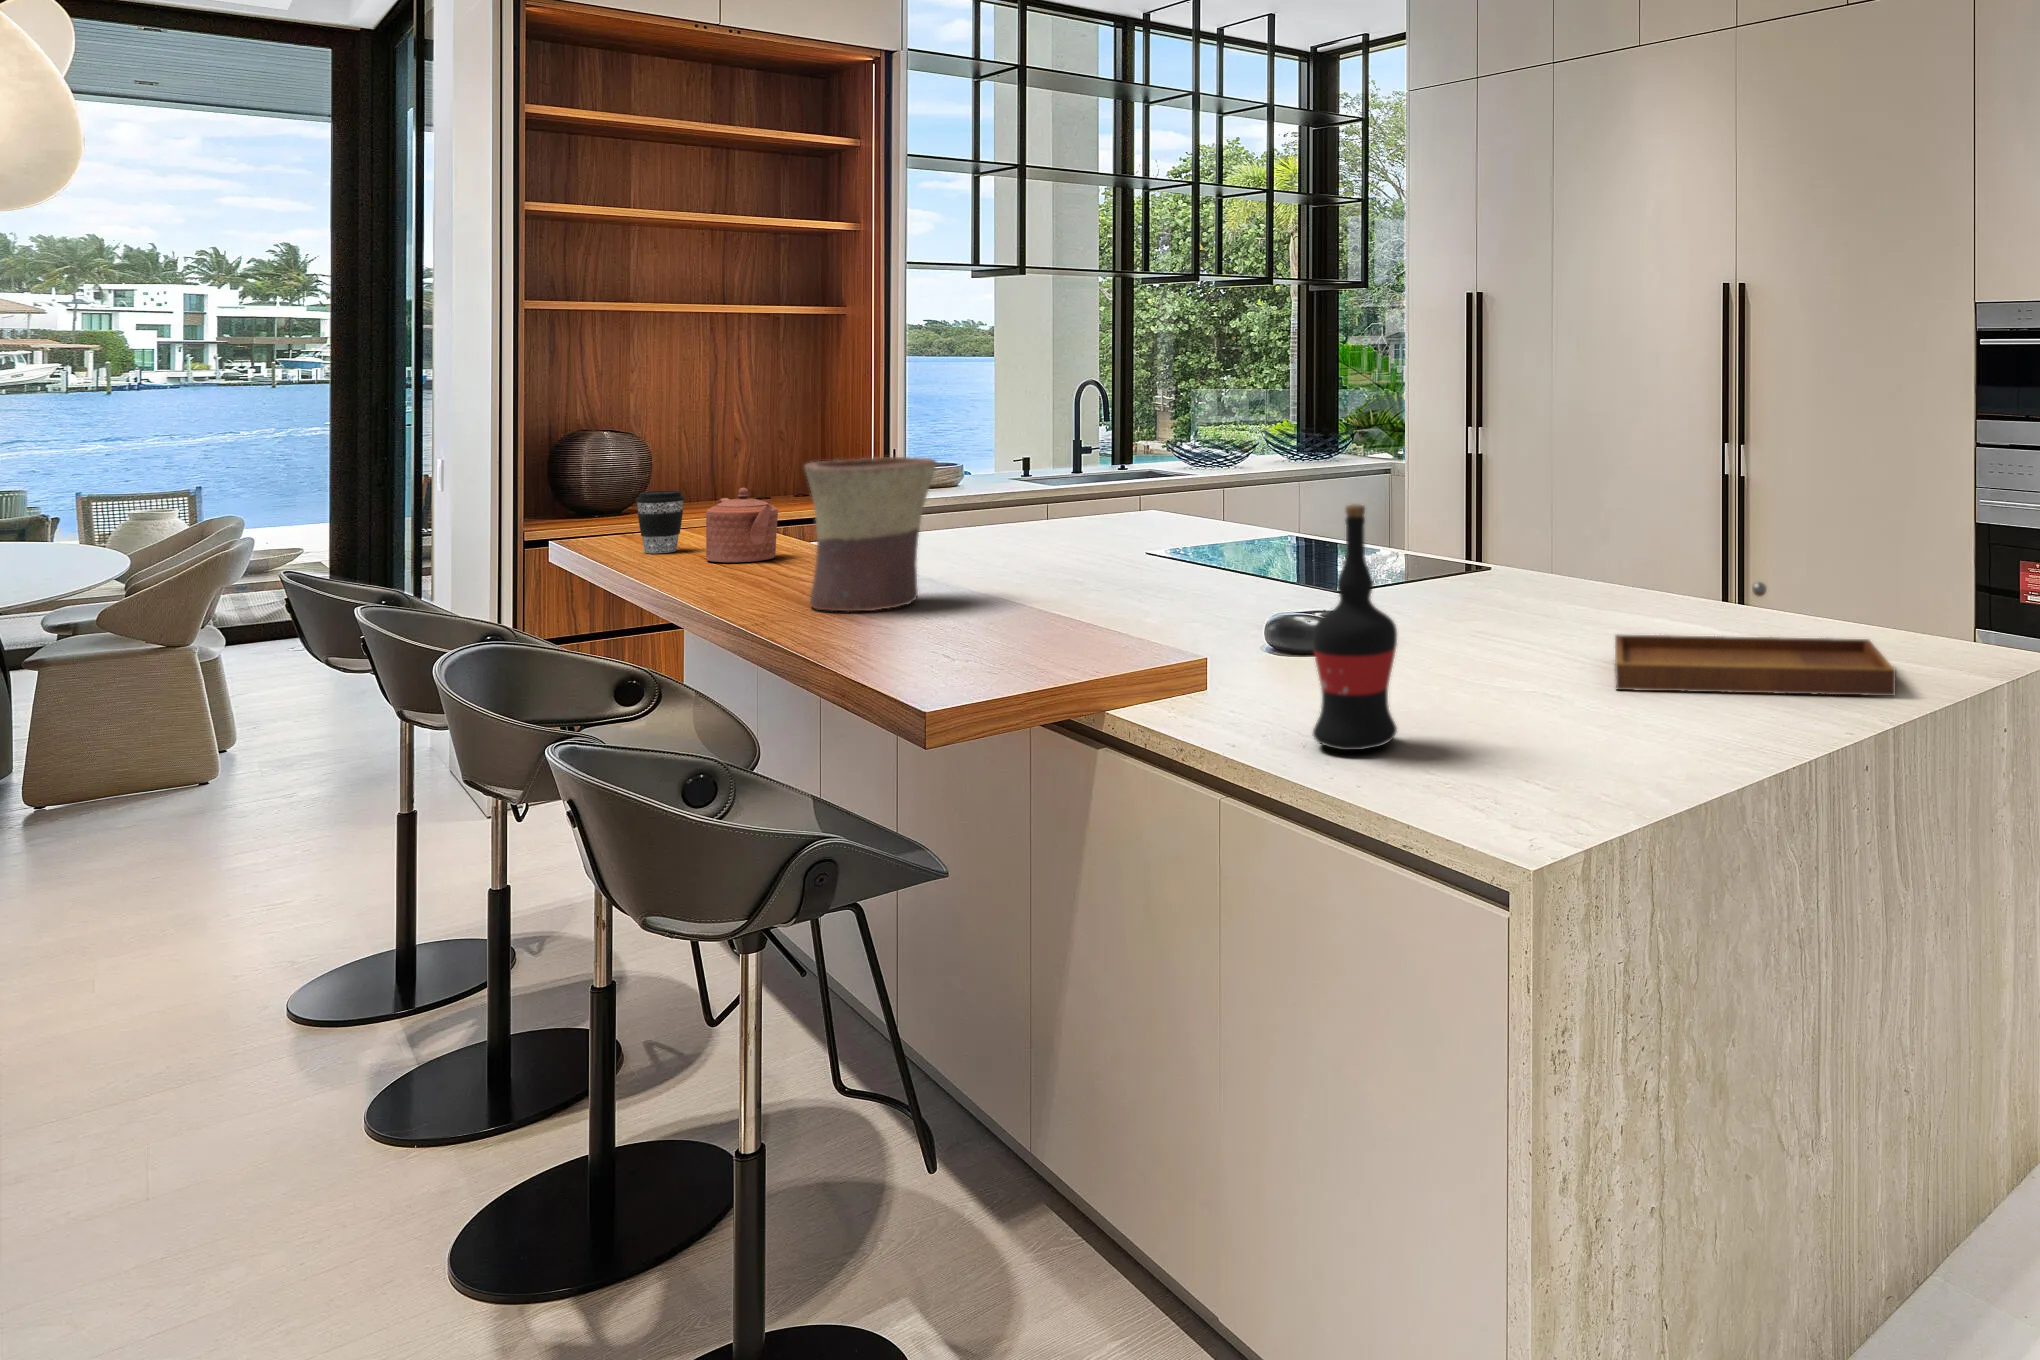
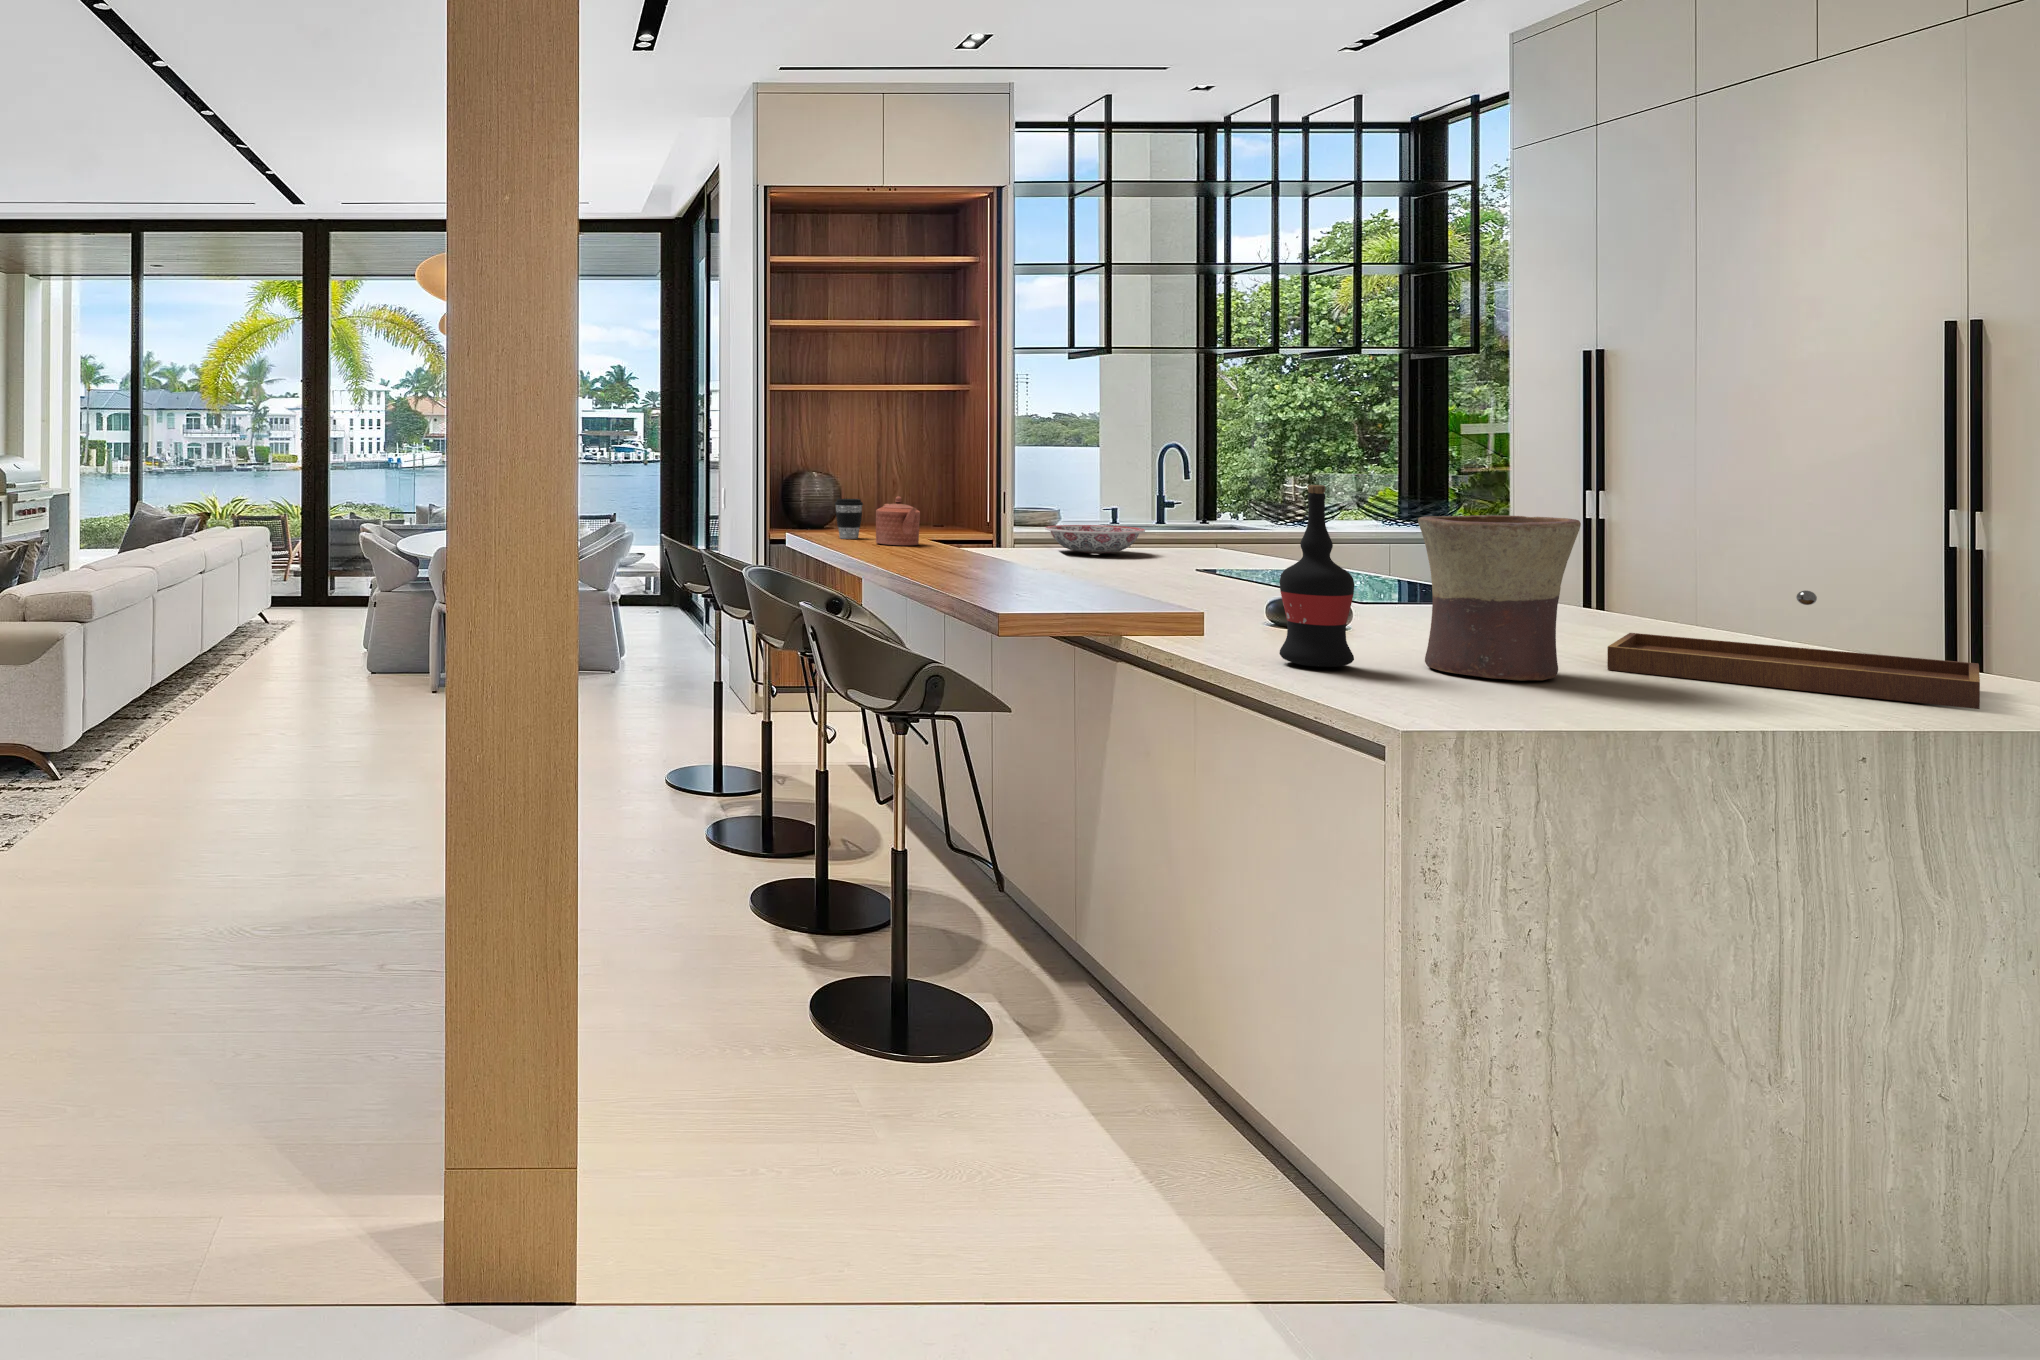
flower pot: present [805,457,937,612] -> present [1418,515,1581,681]
ceramic bowl: none [957,506,1083,546] -> present [1045,525,1145,554]

